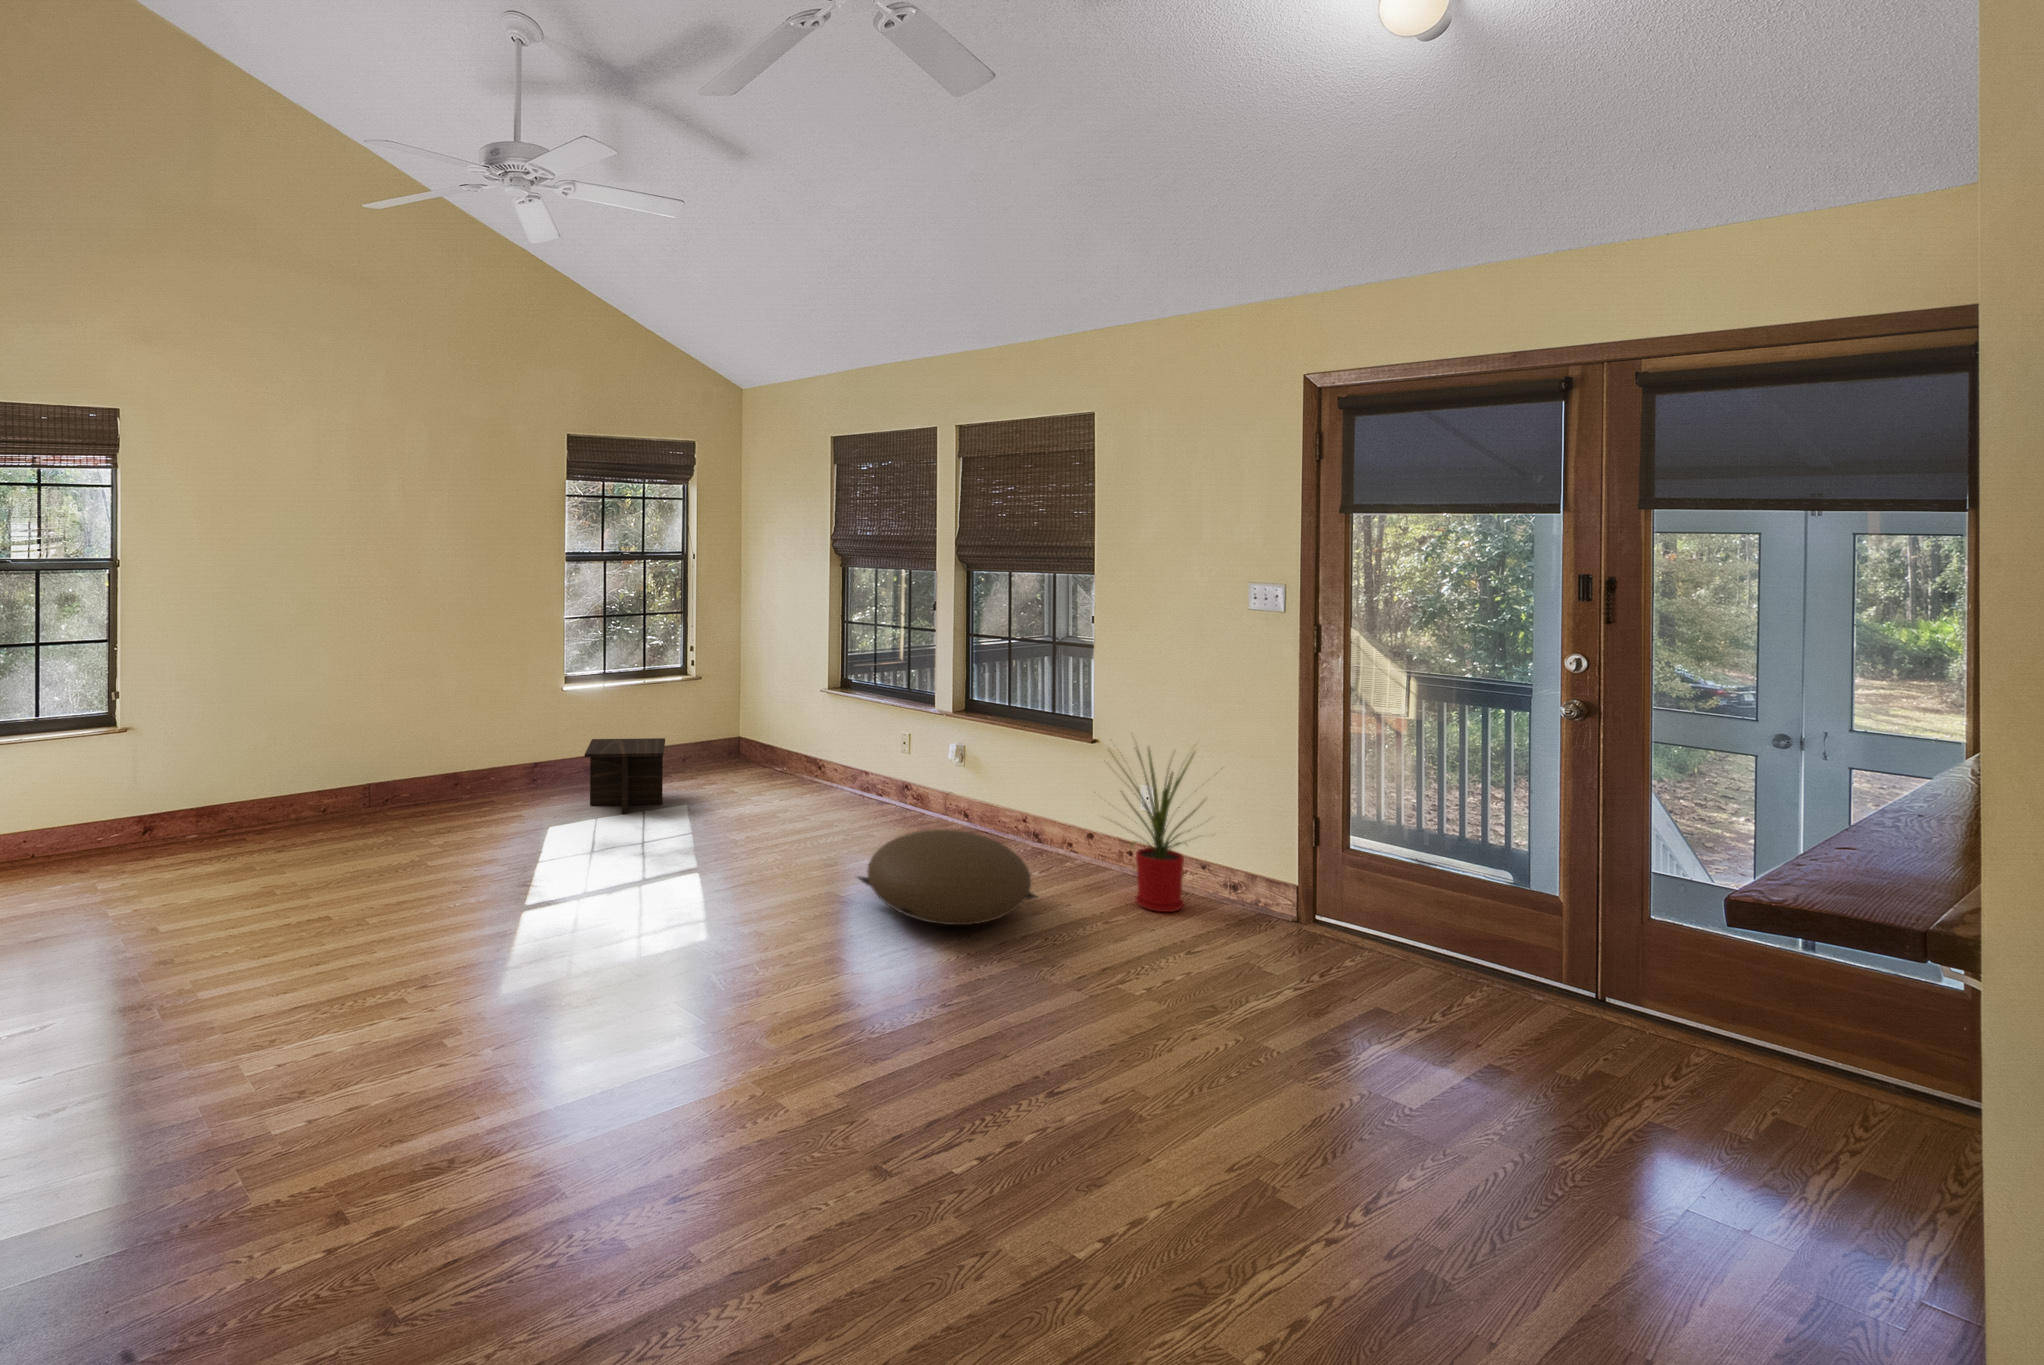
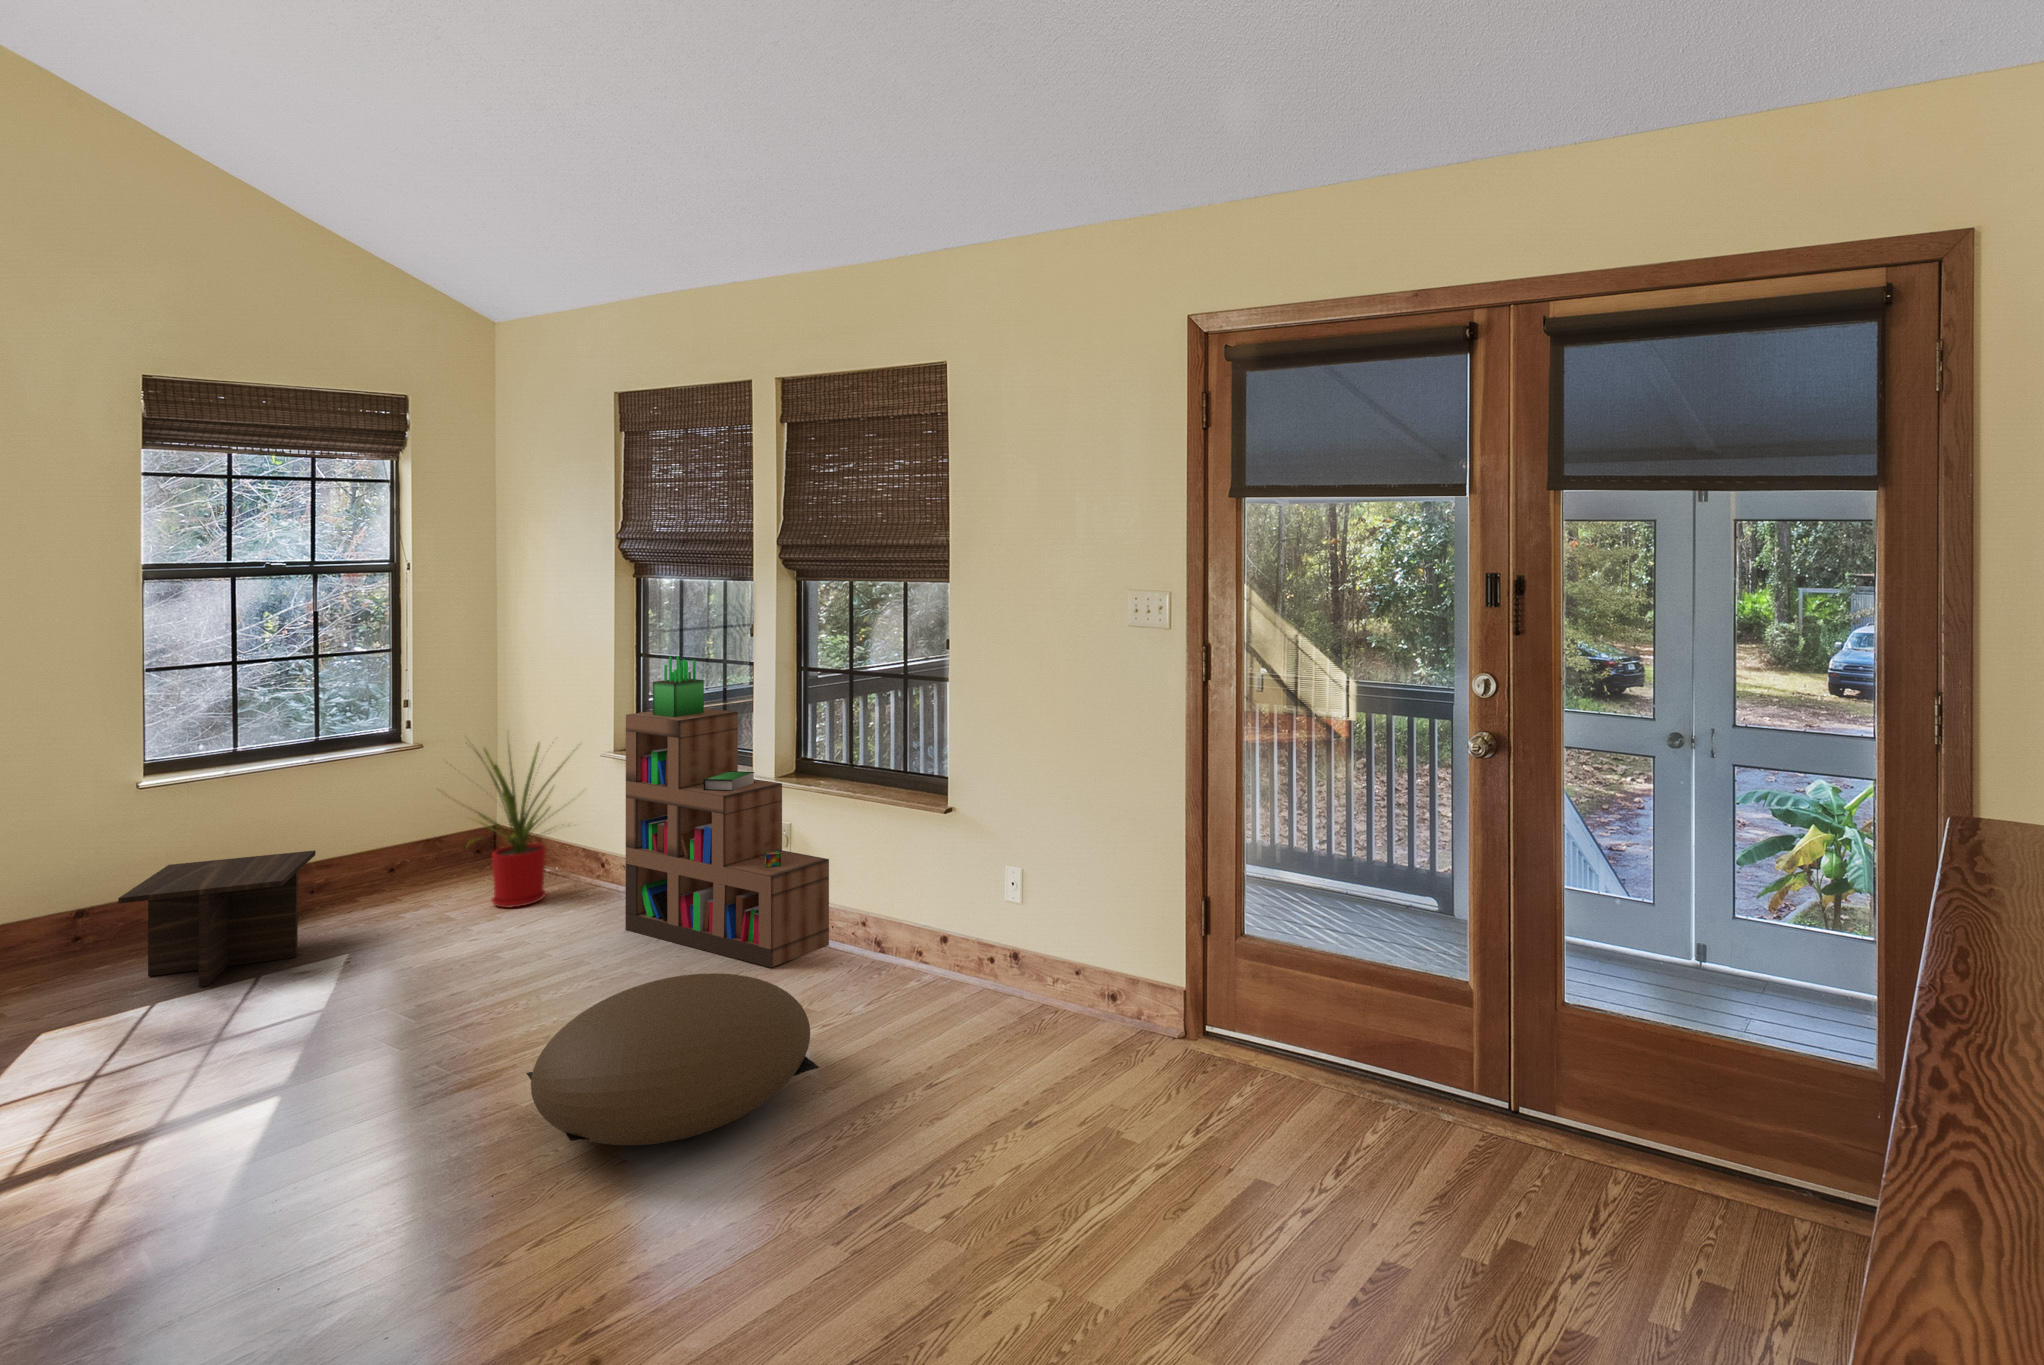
bookshelf: none [852,622,998,843] -> present [625,656,829,967]
house plant: present [1107,749,1206,912] -> present [458,742,581,908]

